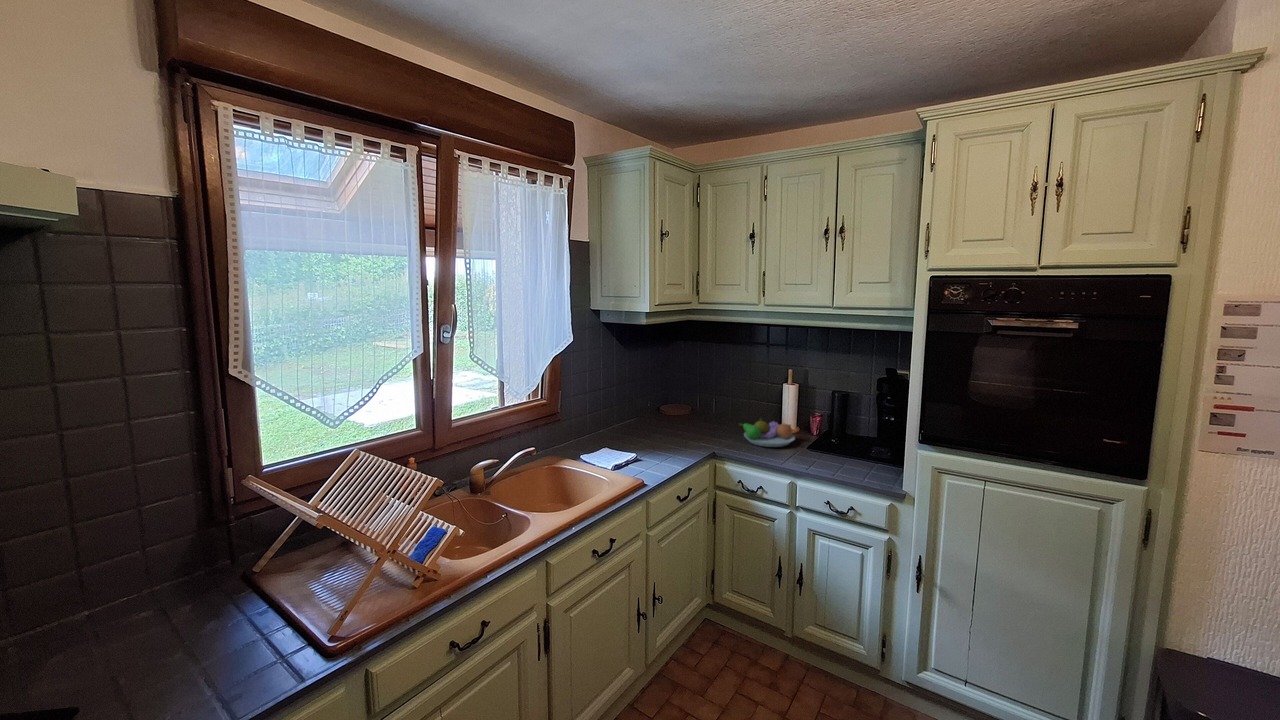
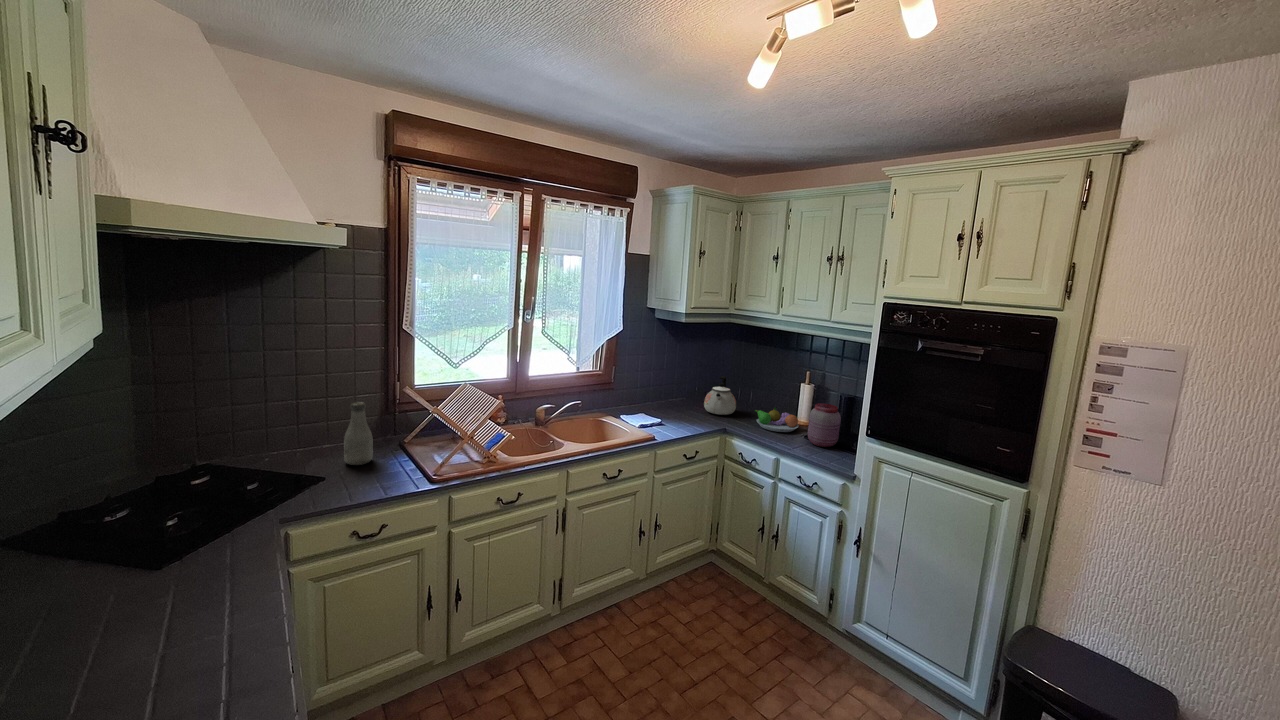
kettle: none [673,386,711,434] -> present [704,376,736,415]
jar: none [816,407,855,459] -> present [808,403,841,447]
bottle: none [127,523,194,648] -> present [344,402,373,465]

